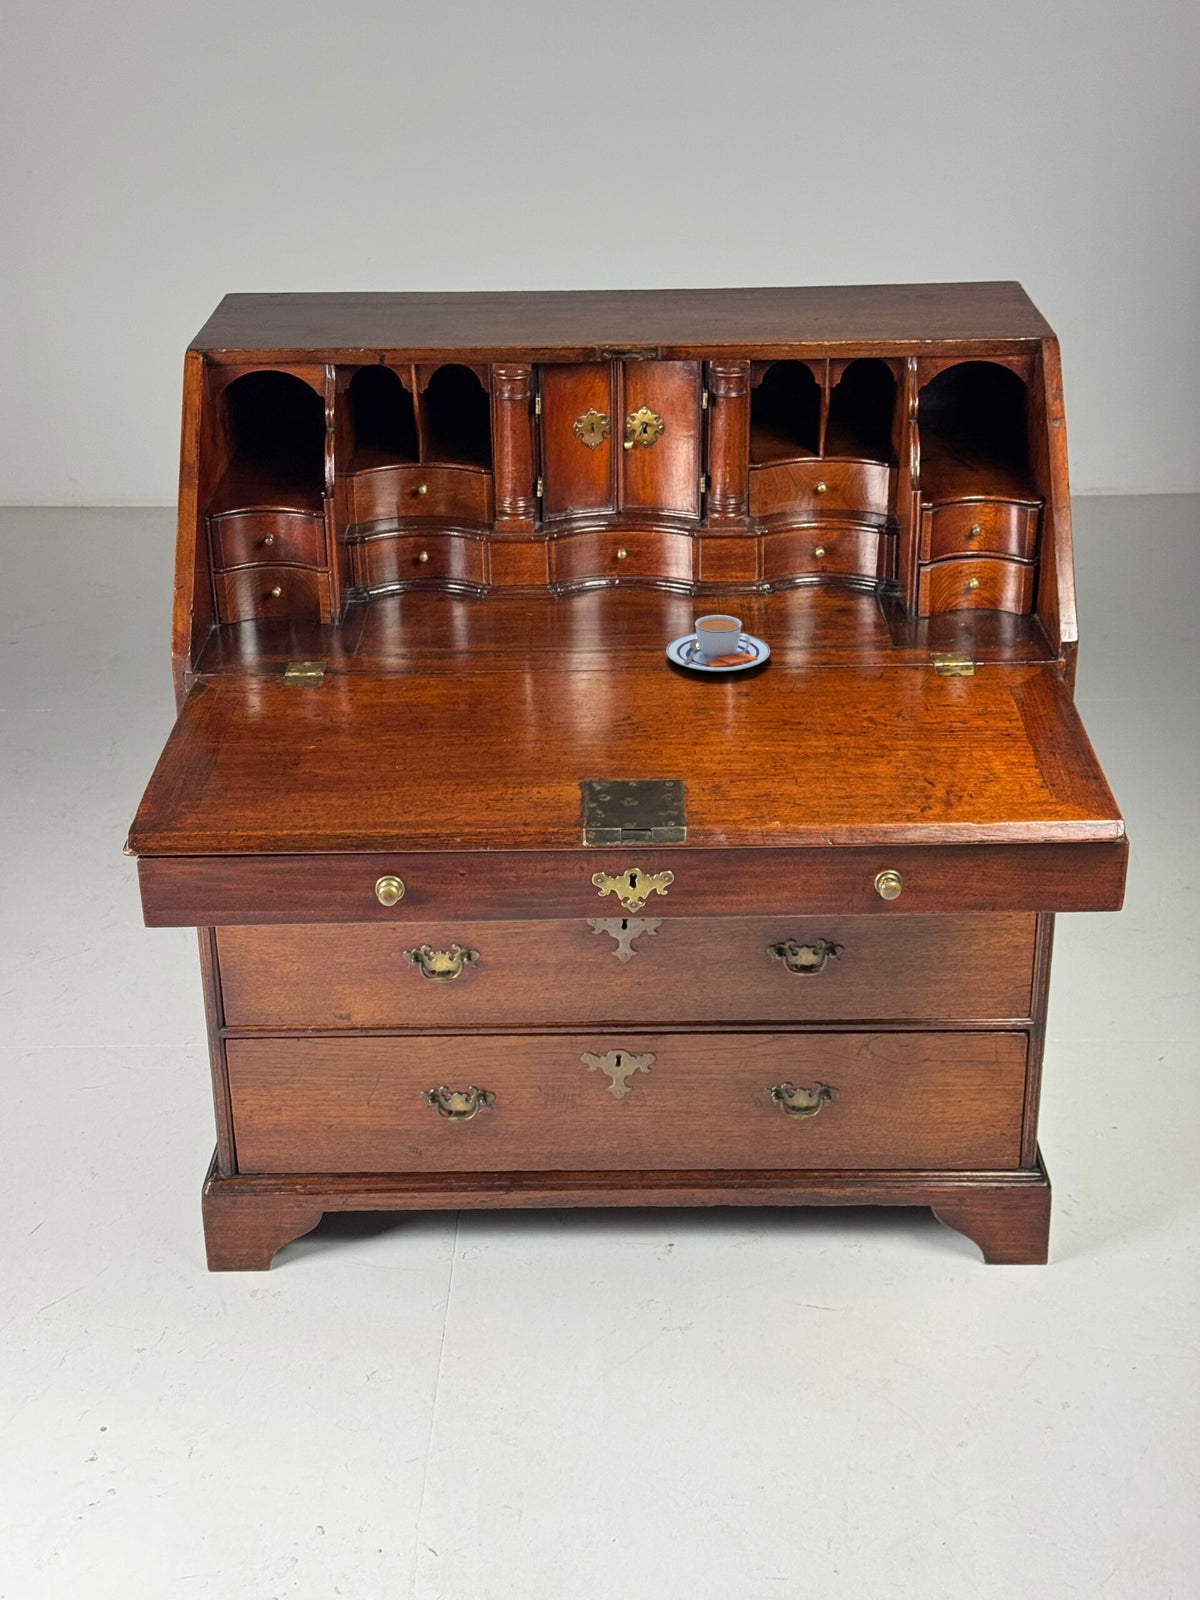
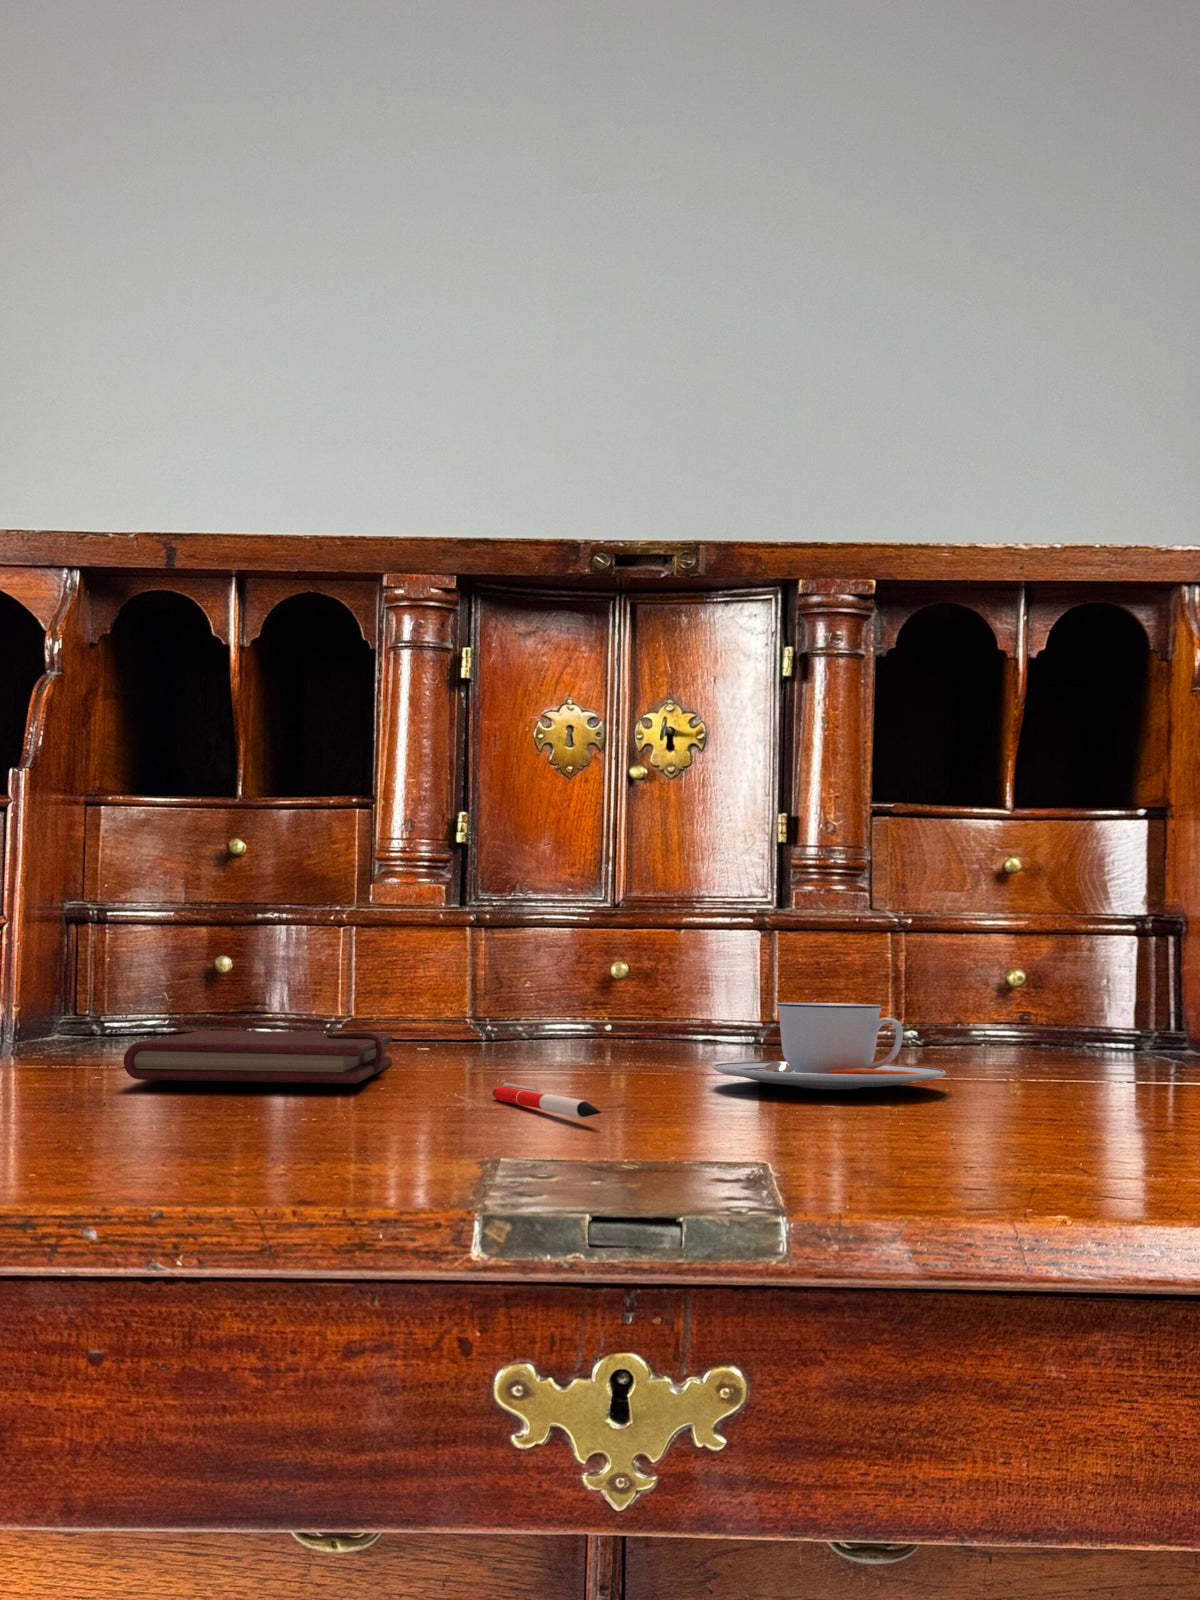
notebook: none [410,609,517,678] -> present [124,1030,393,1084]
pen: none [571,680,620,723] -> present [493,1082,601,1118]

